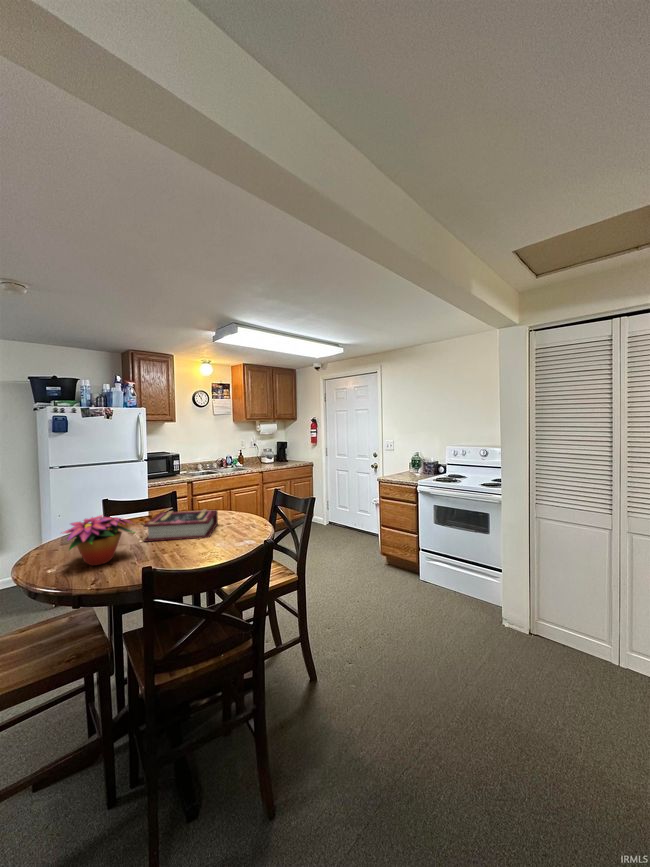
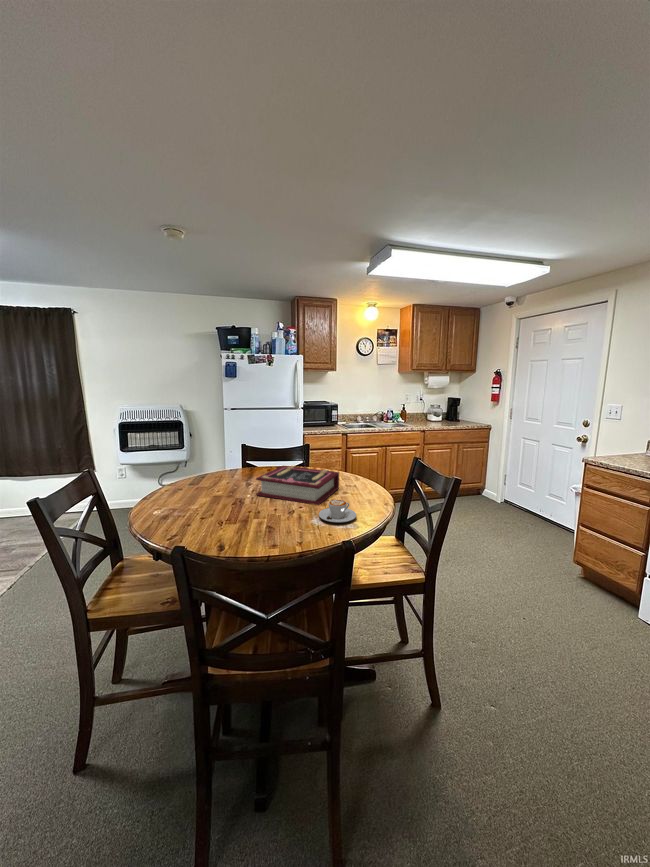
flower arrangement: present [63,515,133,566] -> none [165,461,242,514]
coffee cup: none [215,528,246,545] -> present [319,500,356,522]

